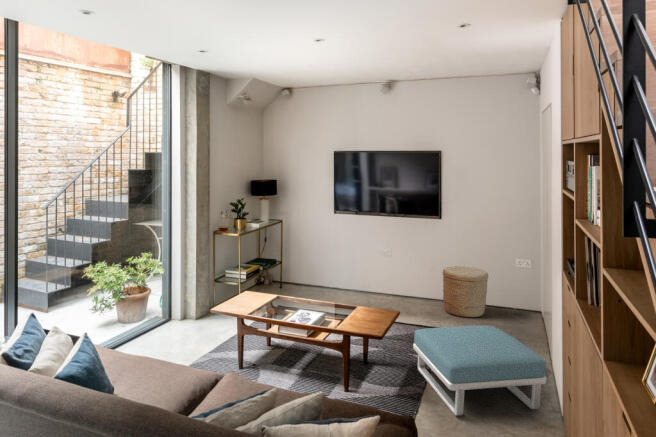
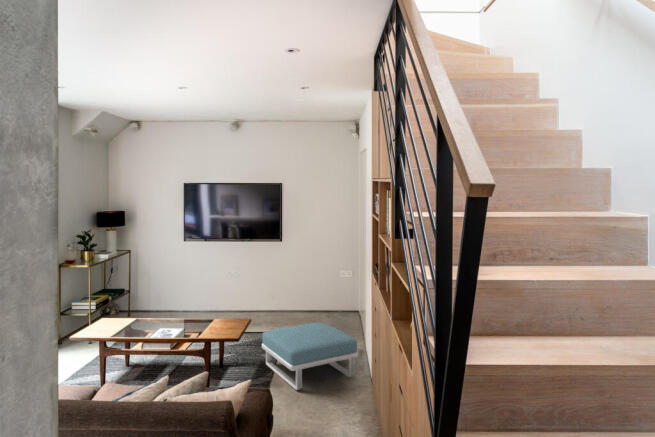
woven basket: present [443,266,488,317] -> none [282,280,318,322]

